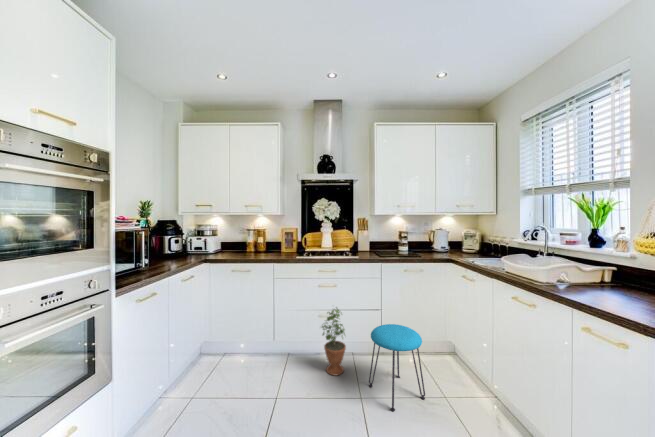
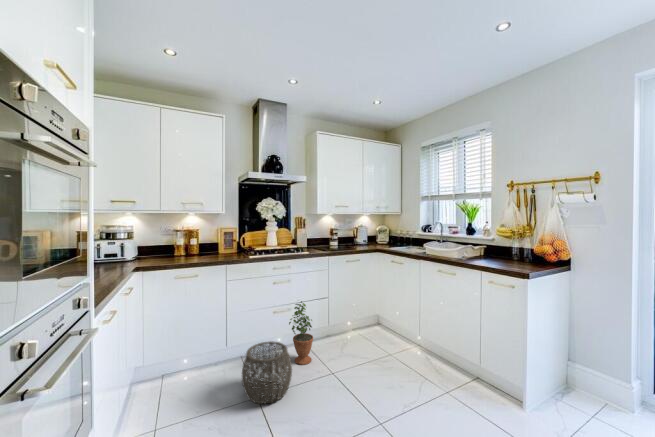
stool: present [369,324,425,411] -> none [339,307,383,374]
woven basket: none [254,342,305,407] -> present [242,341,292,404]

